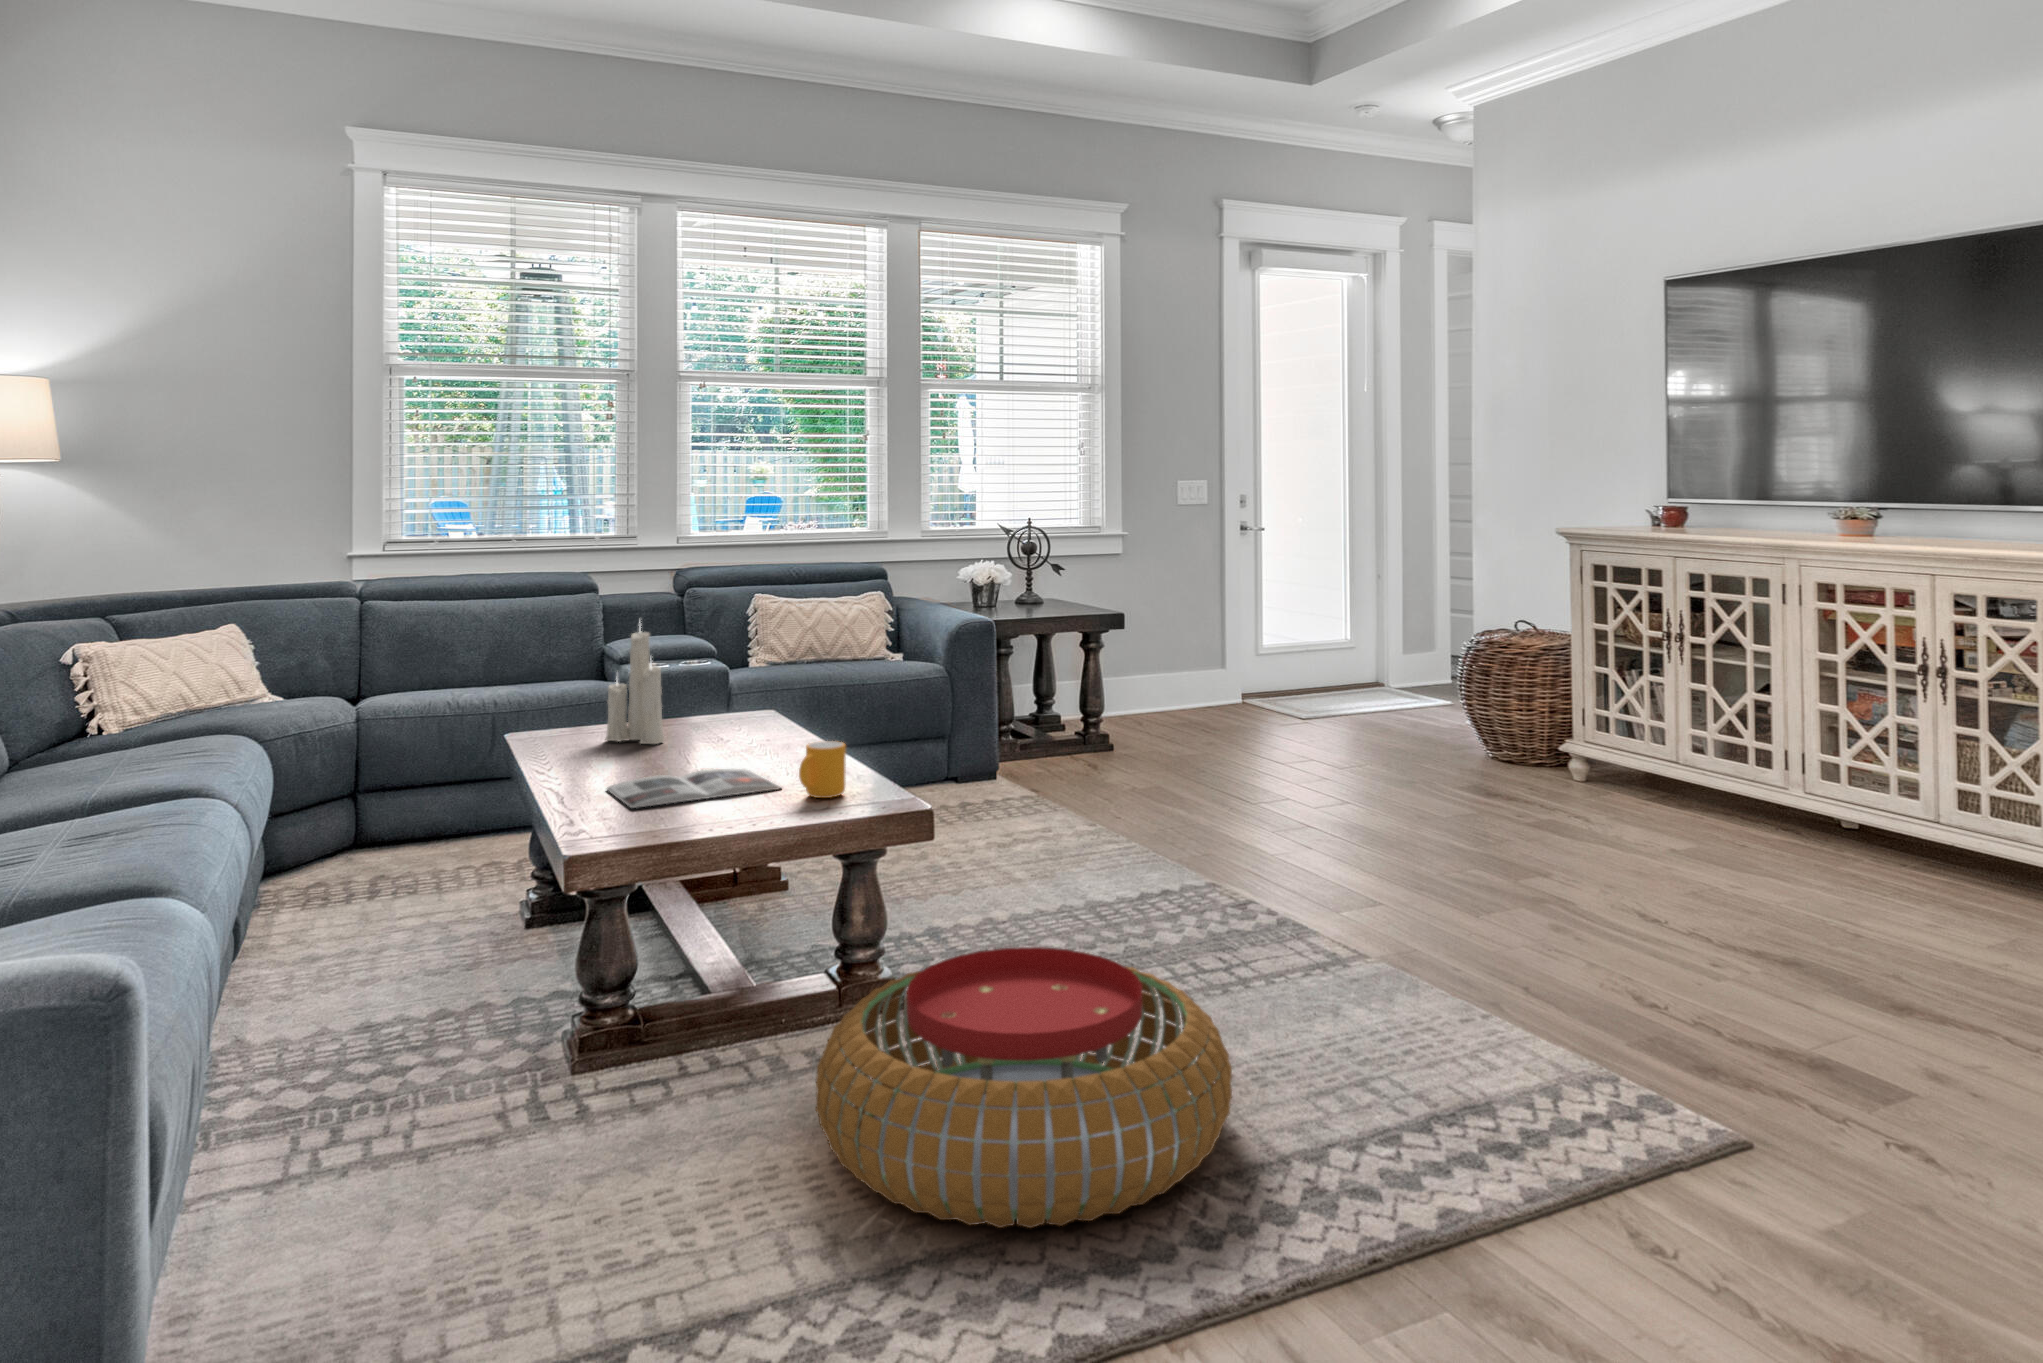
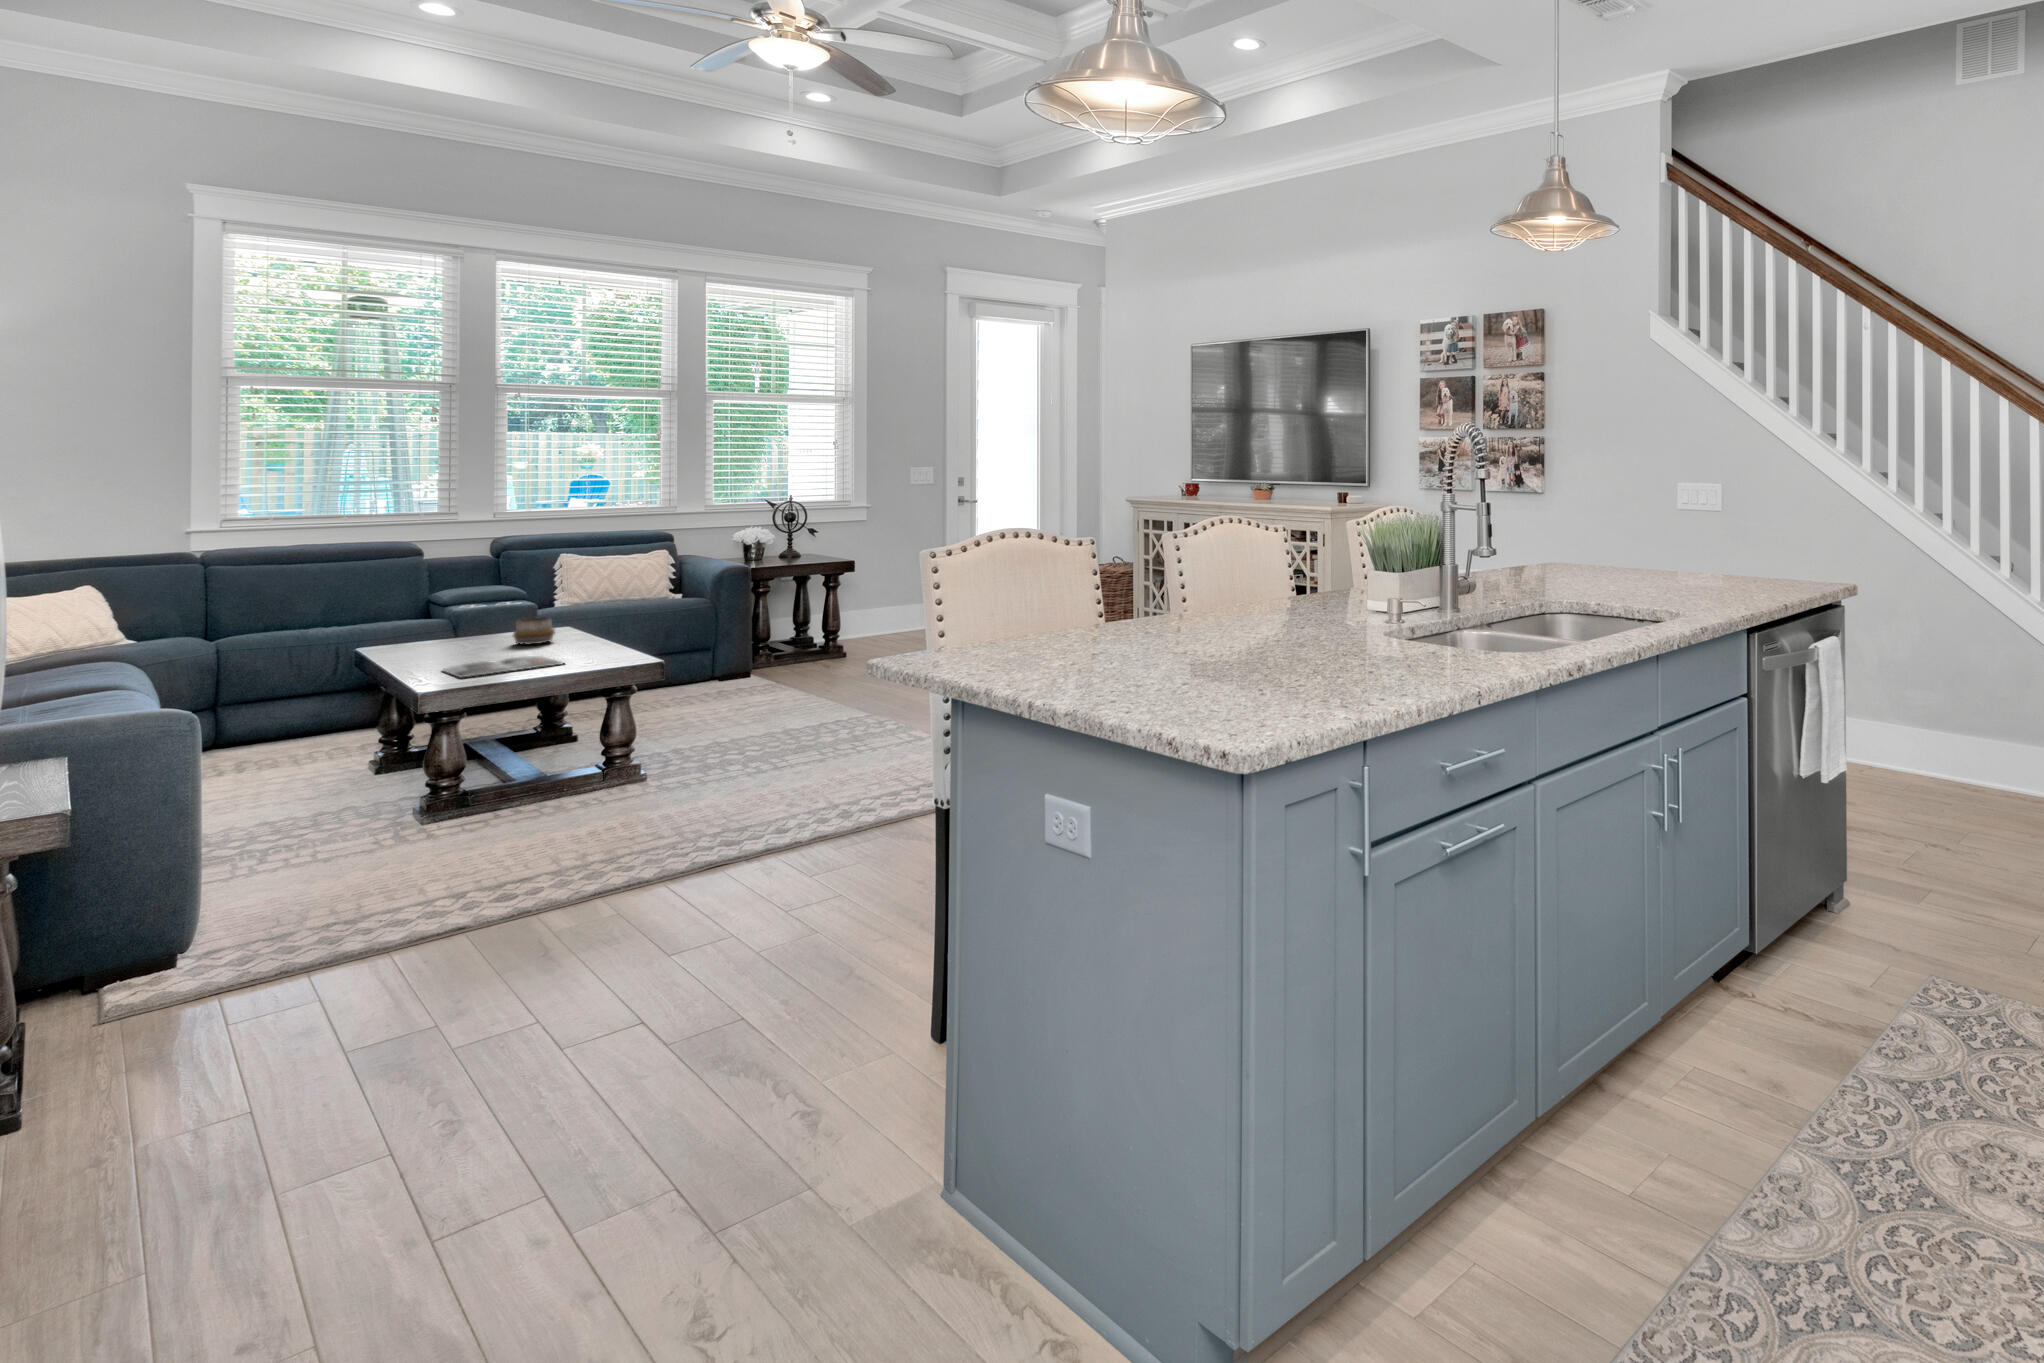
candle: present [605,622,664,744] -> none [437,565,483,648]
decorative bowl: none [704,699,761,743] -> present [513,617,555,645]
mug: present [799,741,846,798] -> none [576,635,608,666]
pouf: present [816,947,1232,1228] -> none [577,730,818,848]

